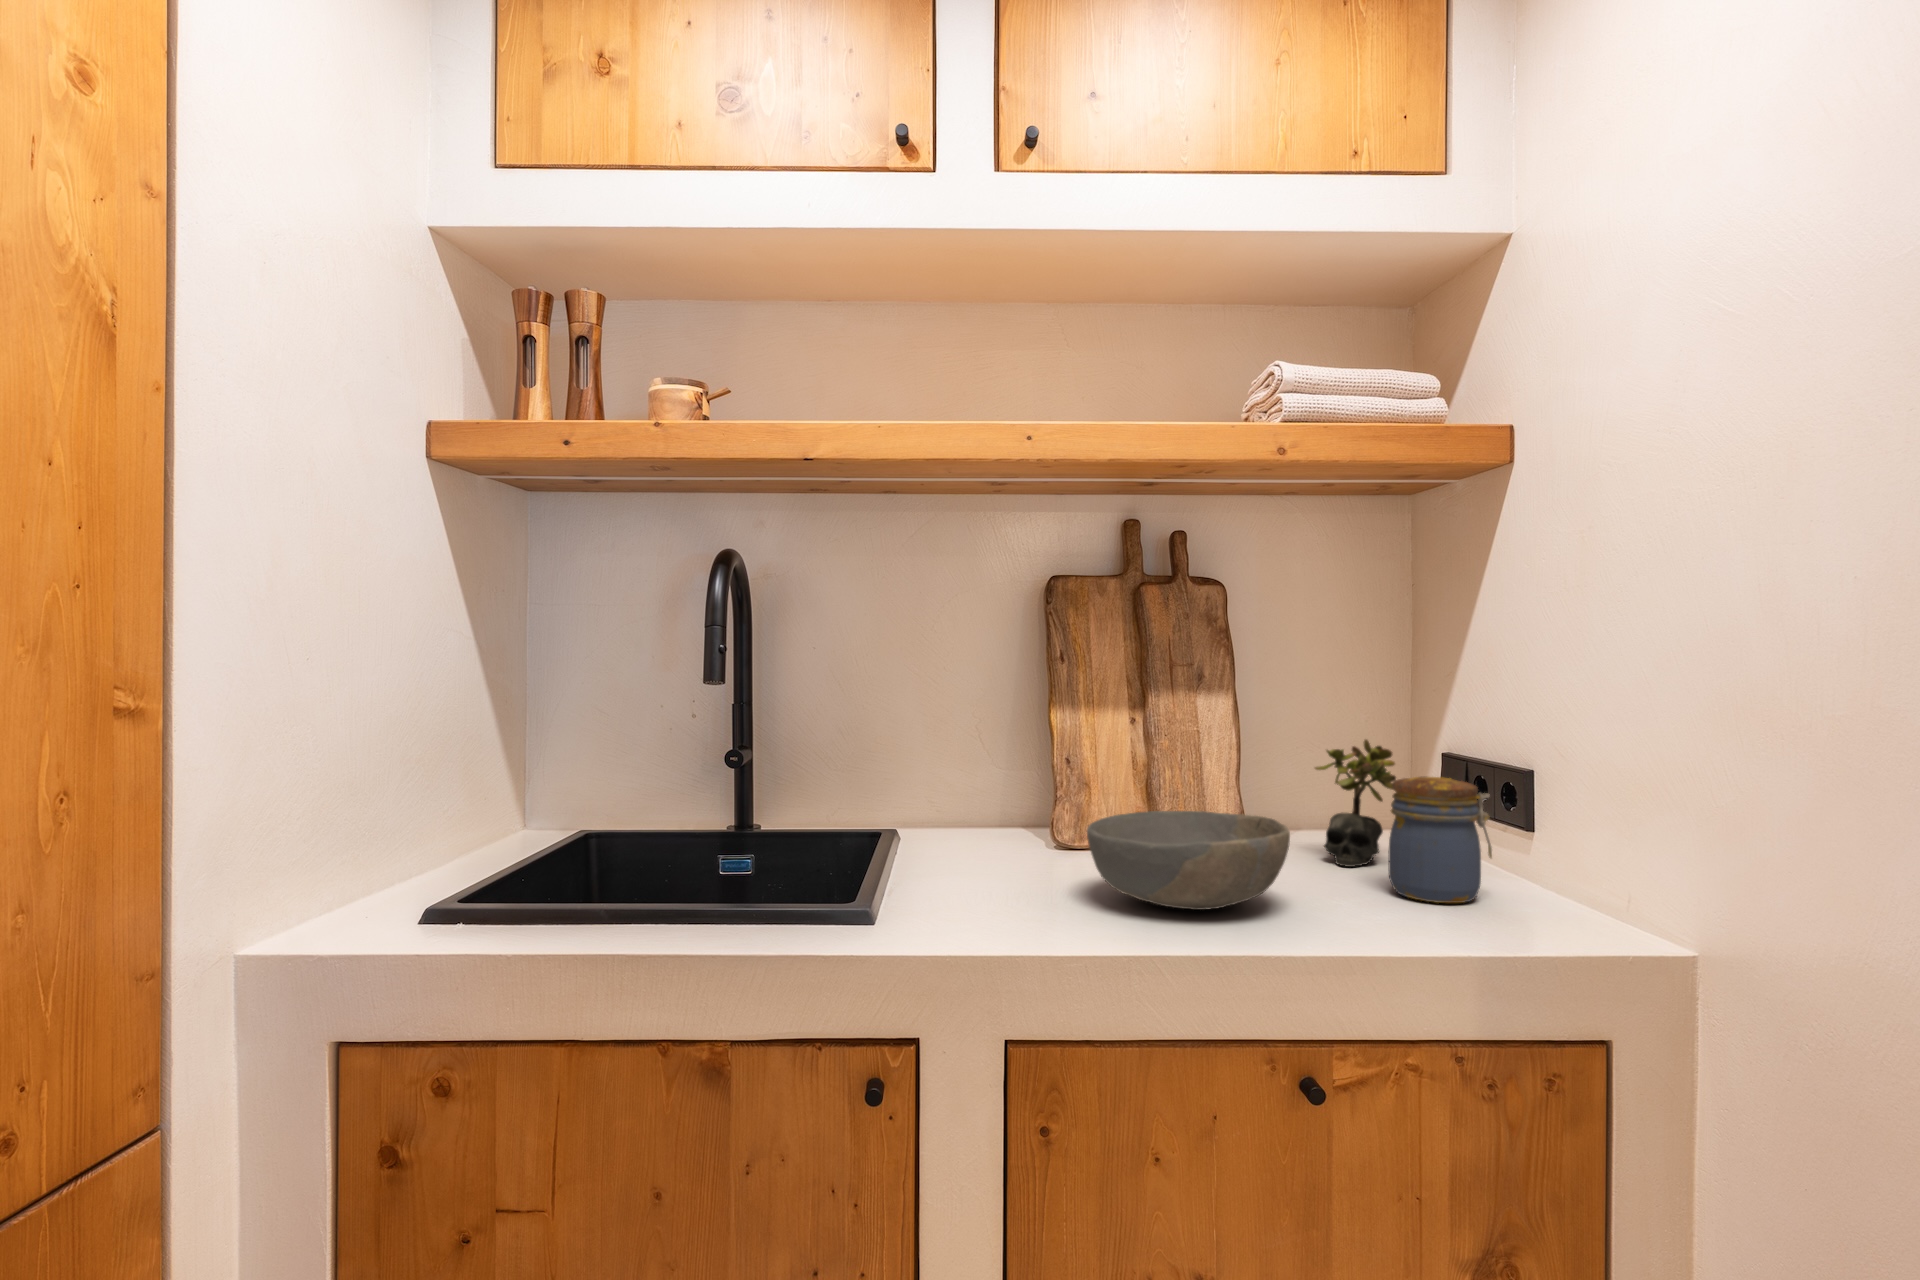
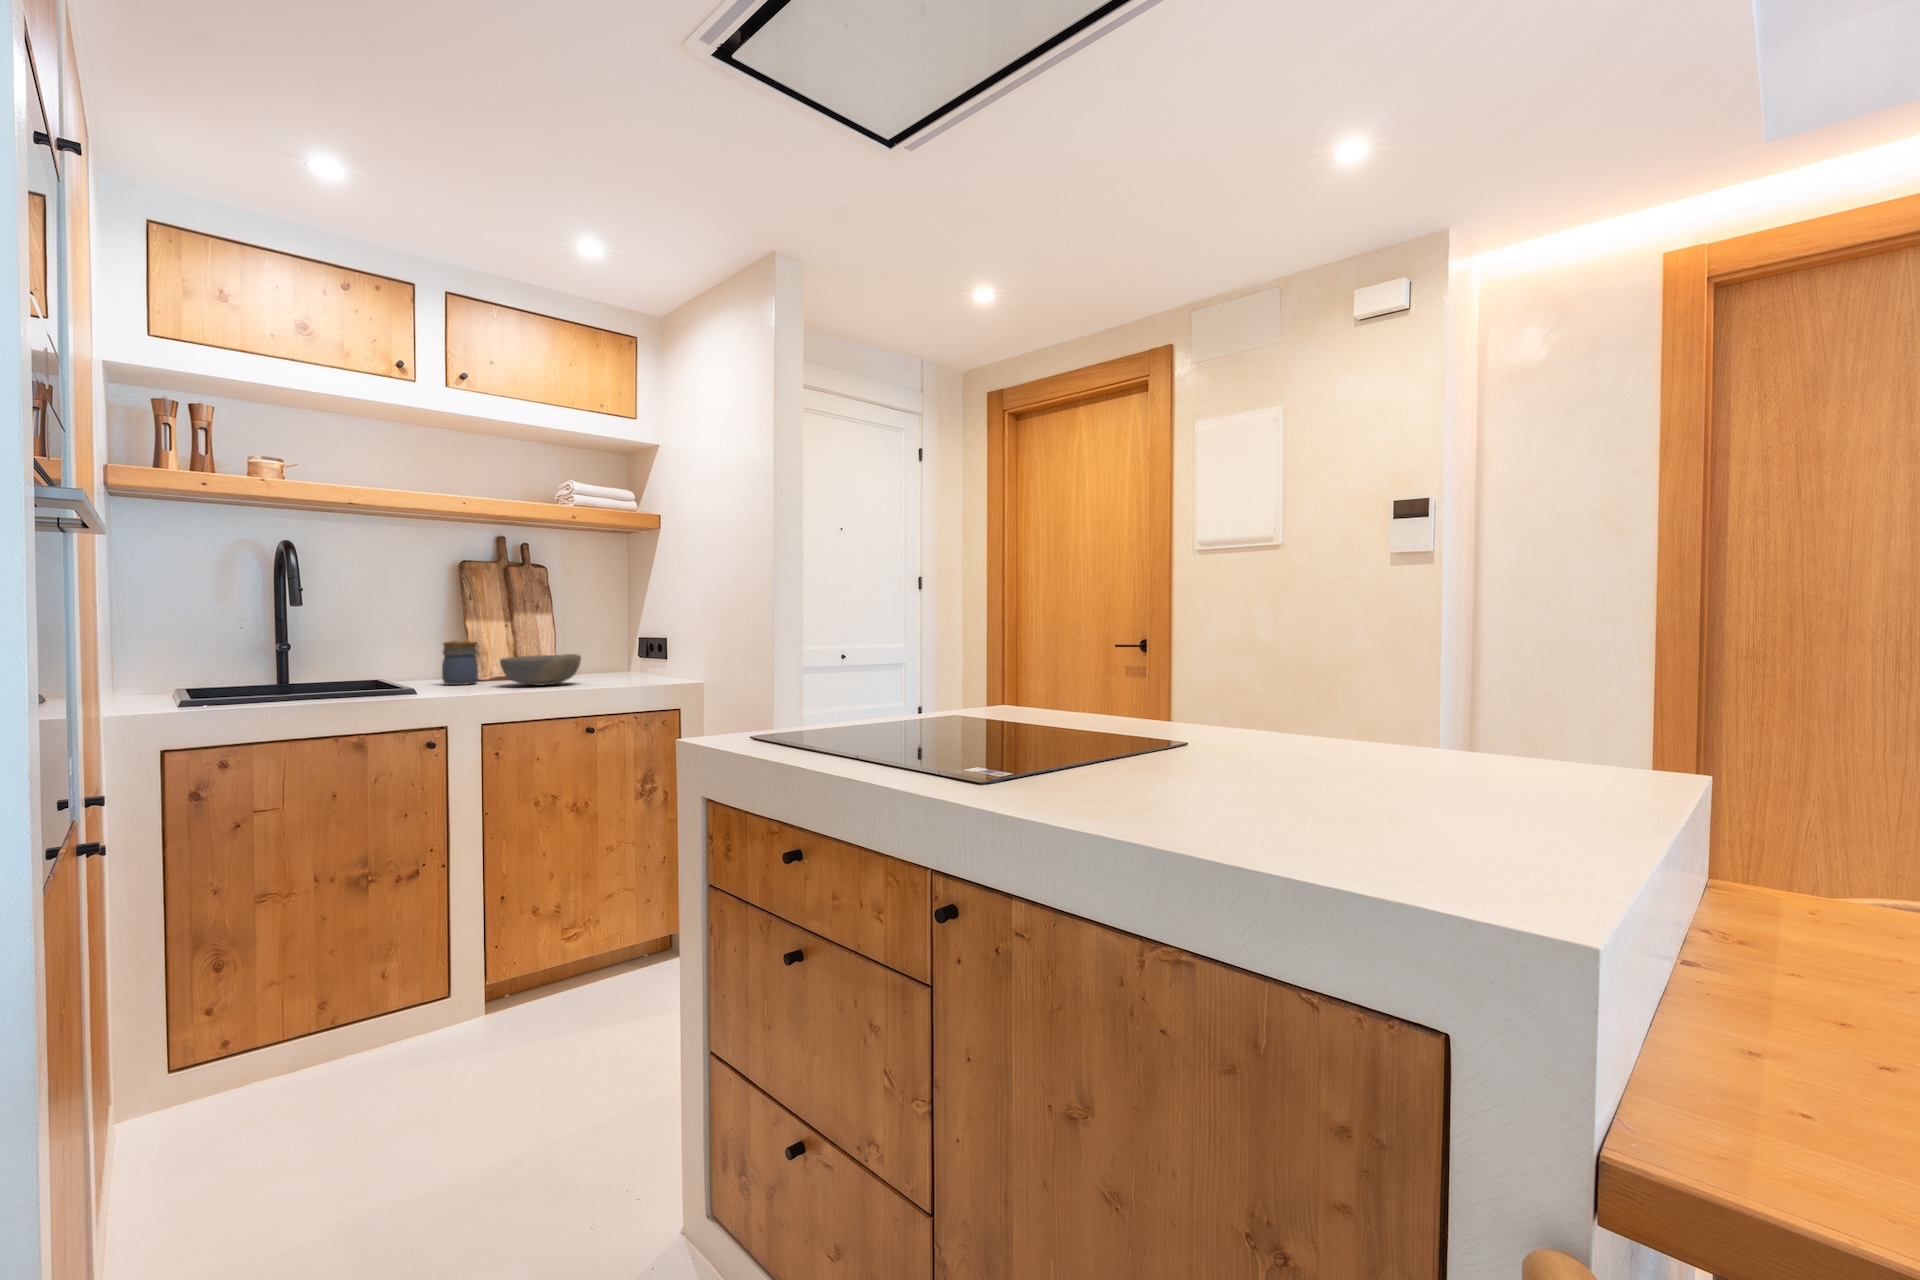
succulent plant: present [1315,740,1396,867] -> none [589,631,622,678]
jar: present [1388,777,1492,903] -> present [442,641,480,685]

